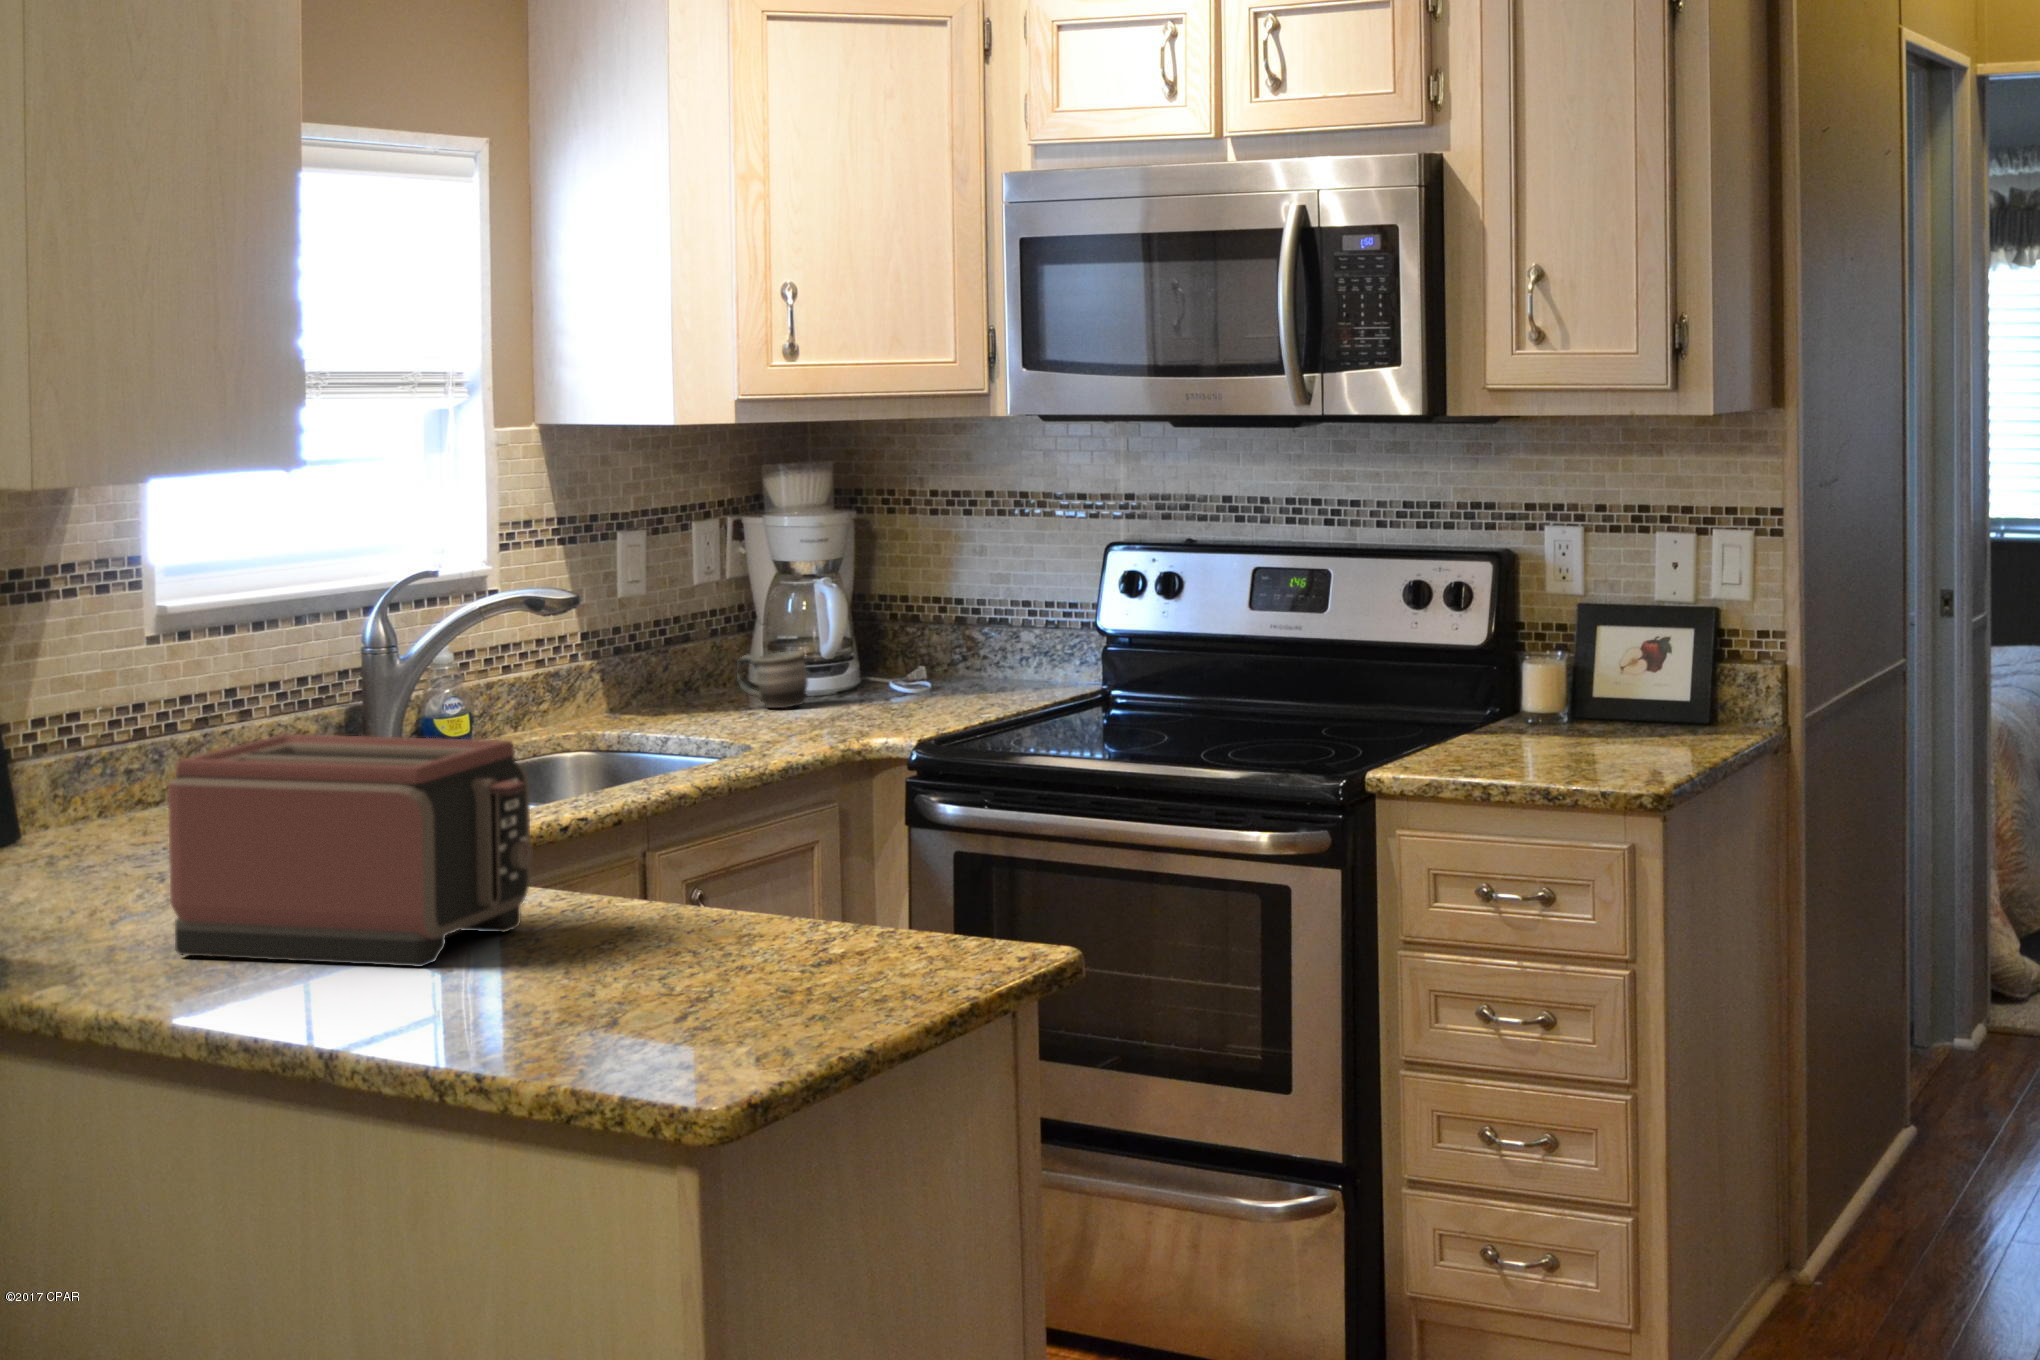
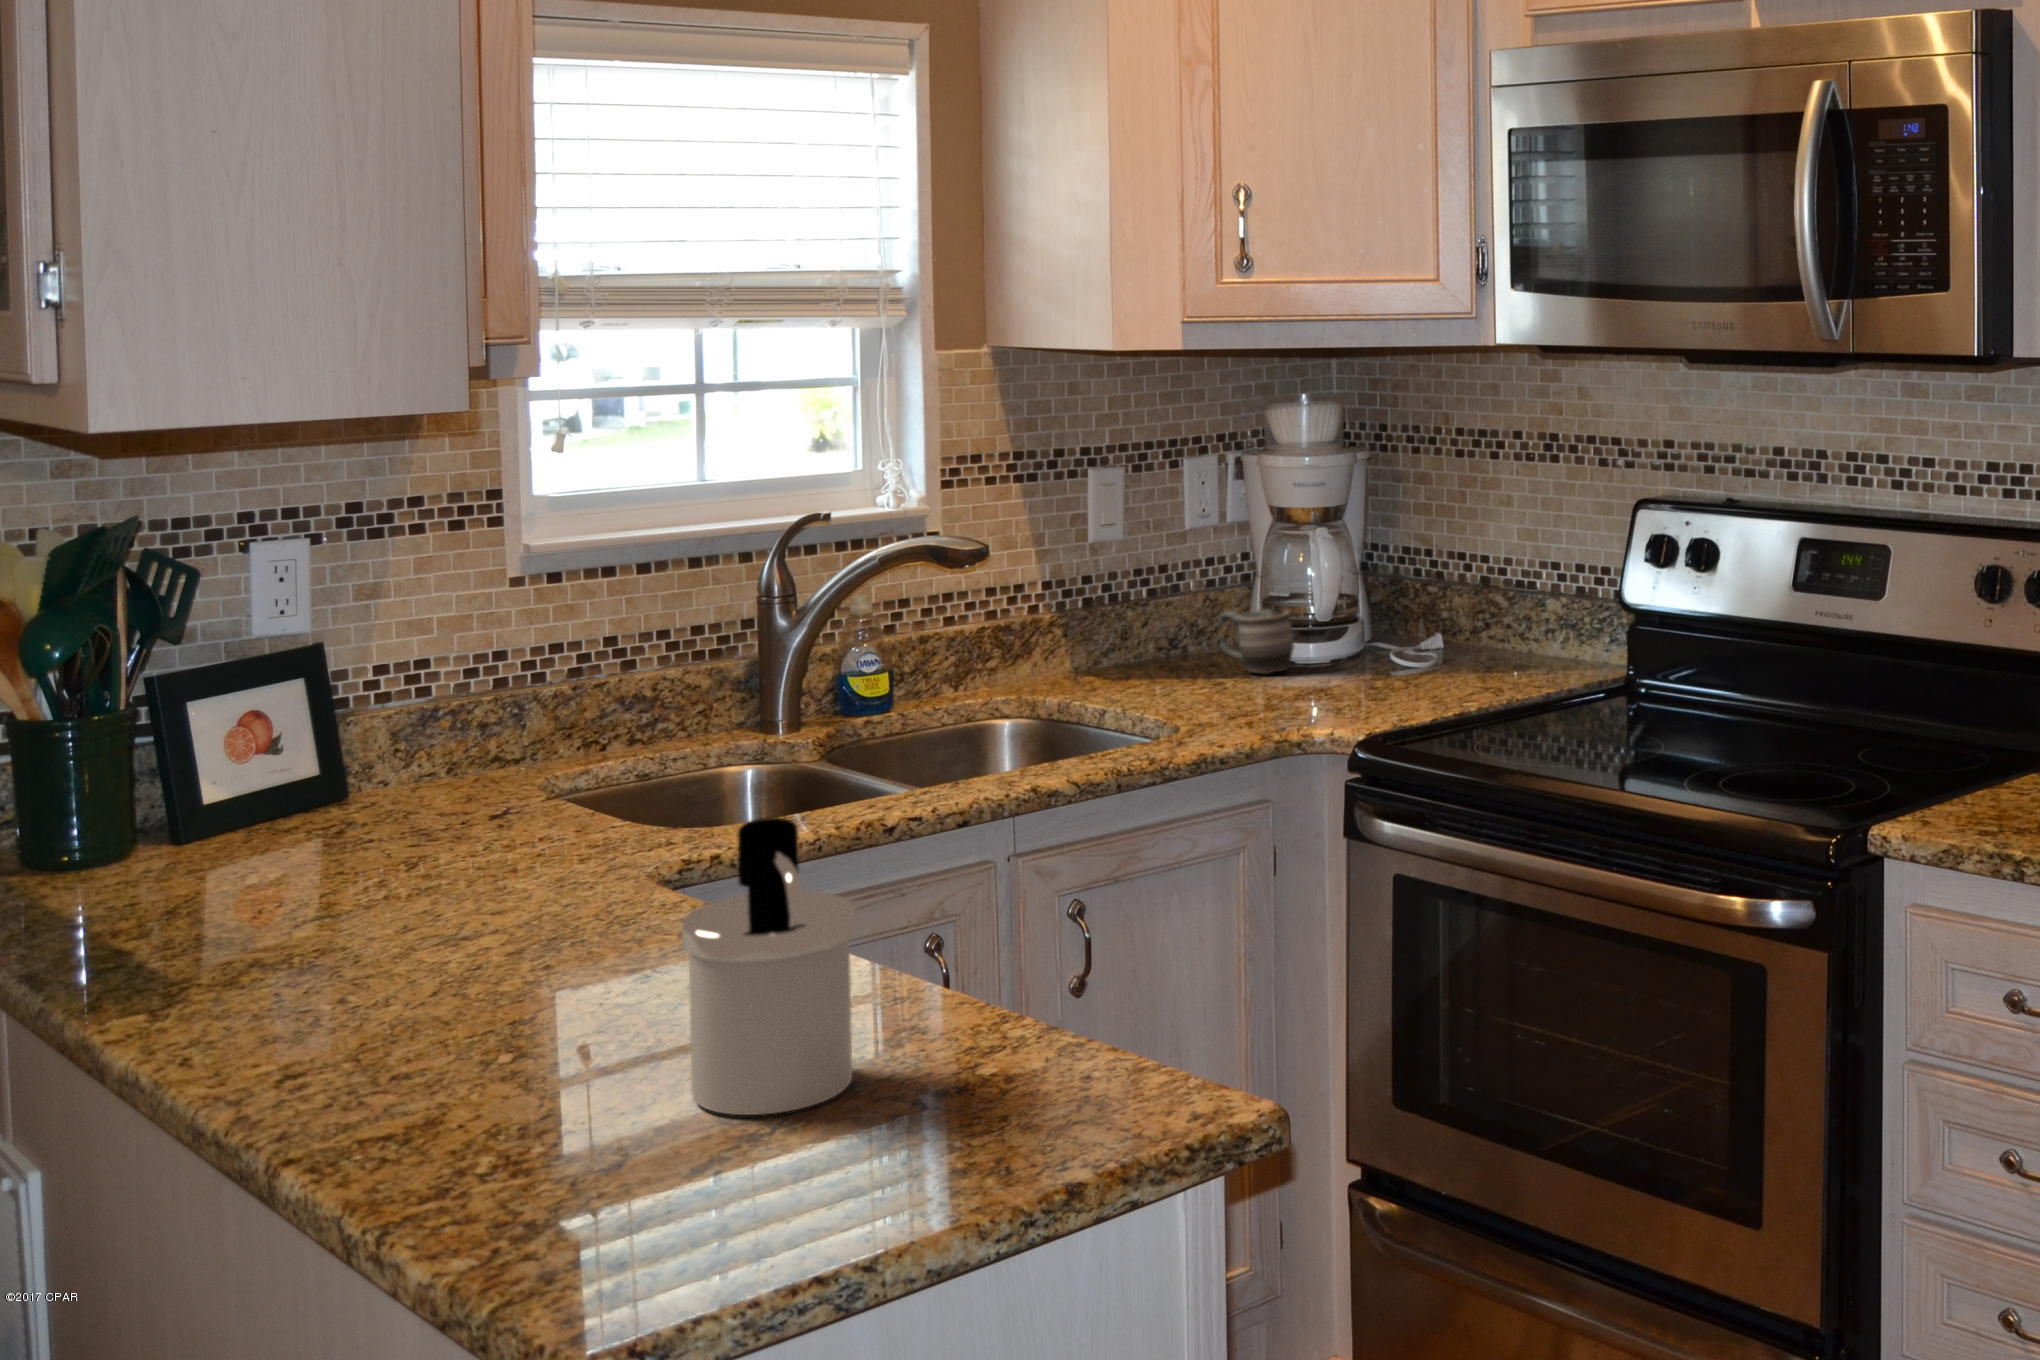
toaster: present [168,734,533,967] -> none [175,738,625,1090]
soap dispenser: none [633,753,759,956] -> present [682,817,856,1115]

